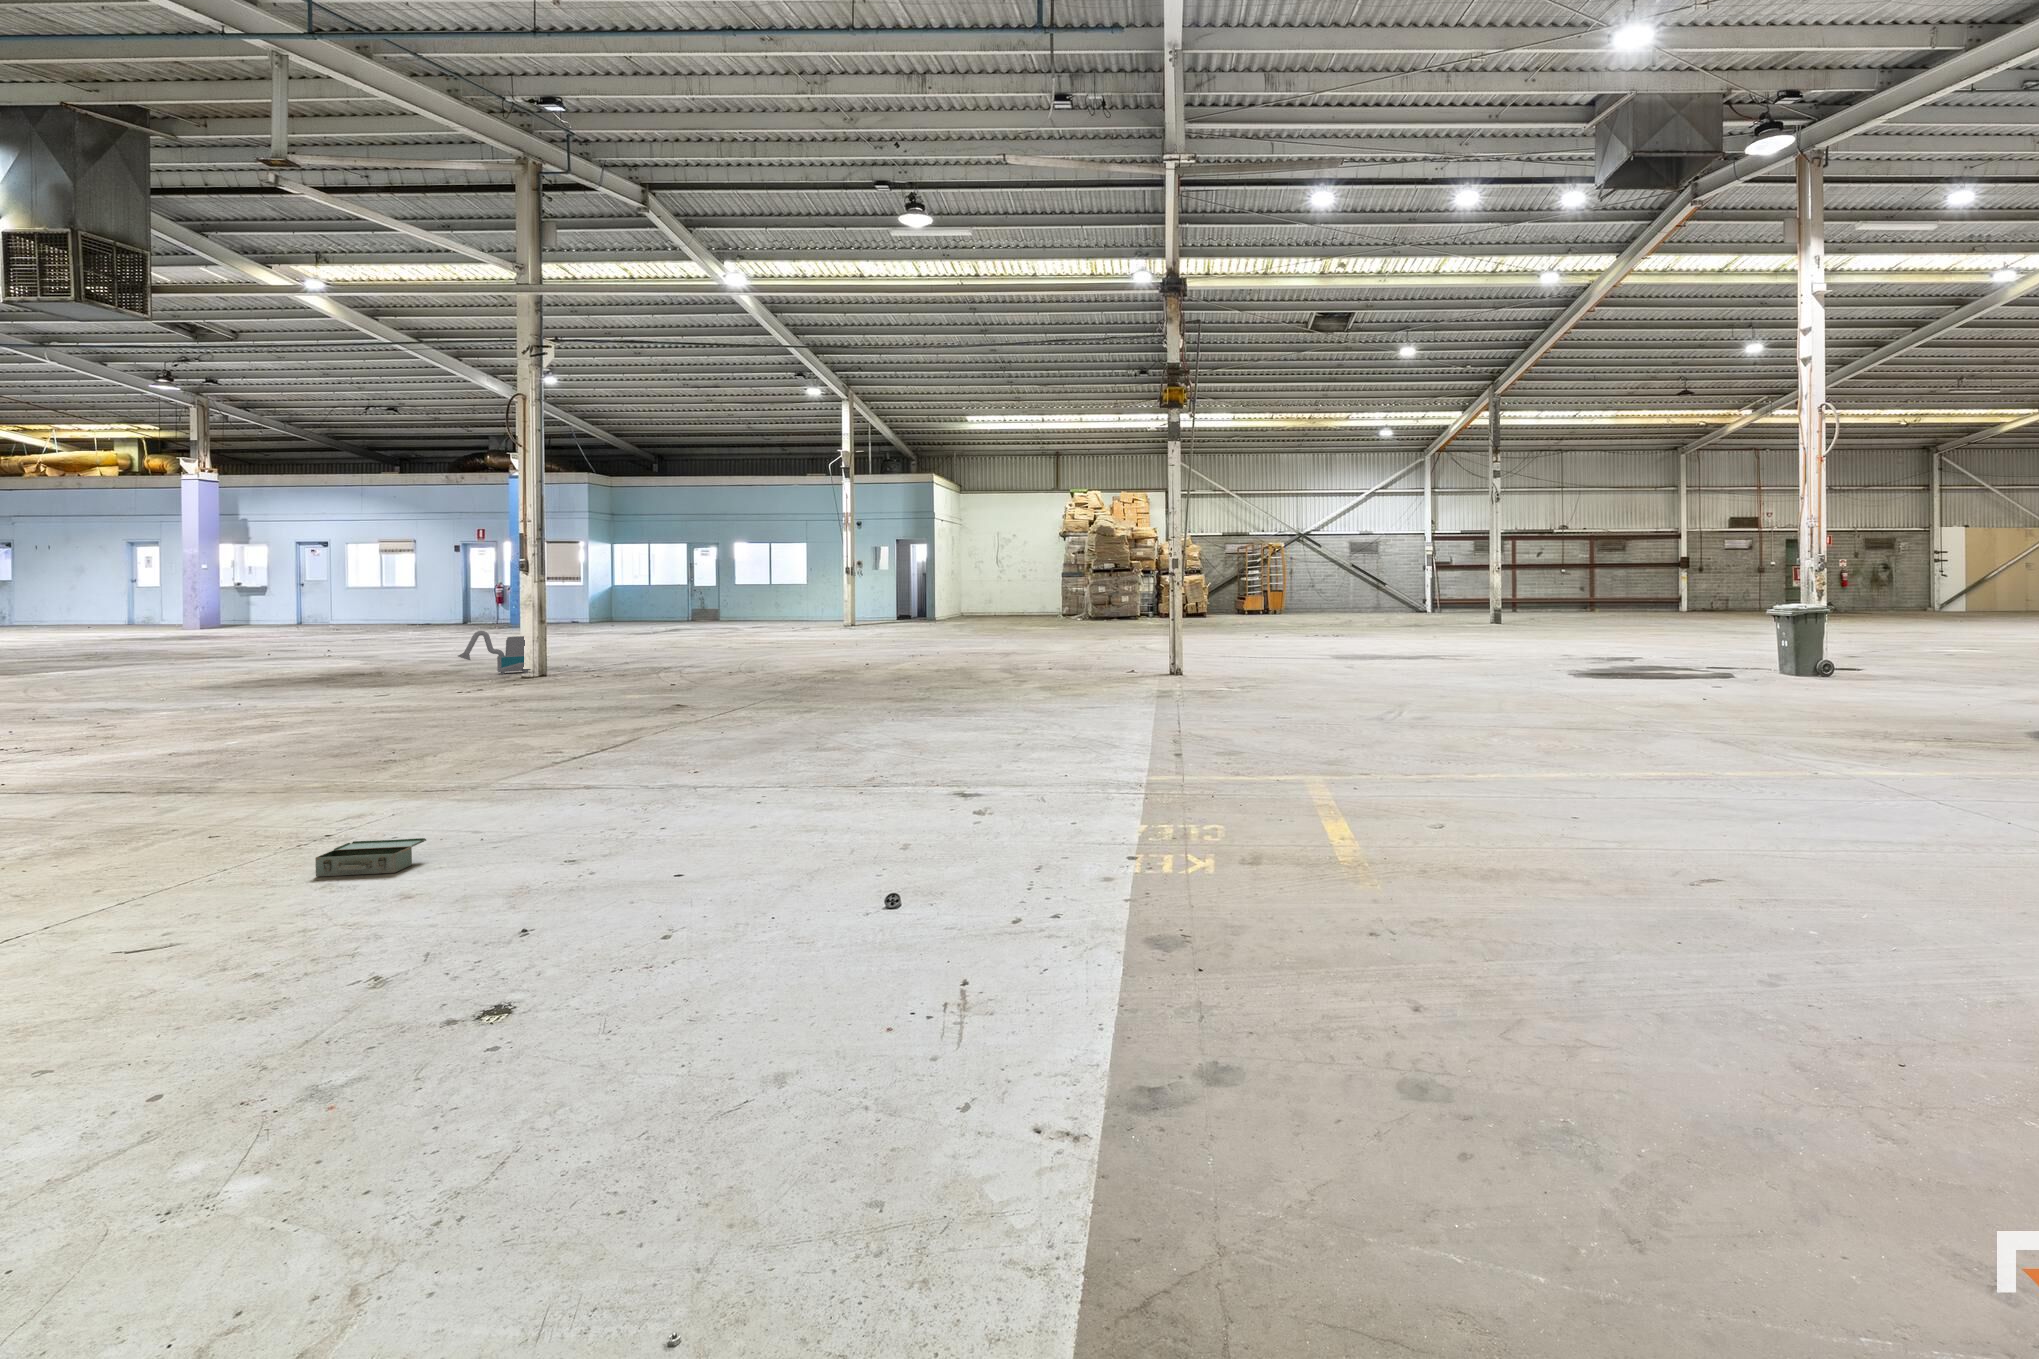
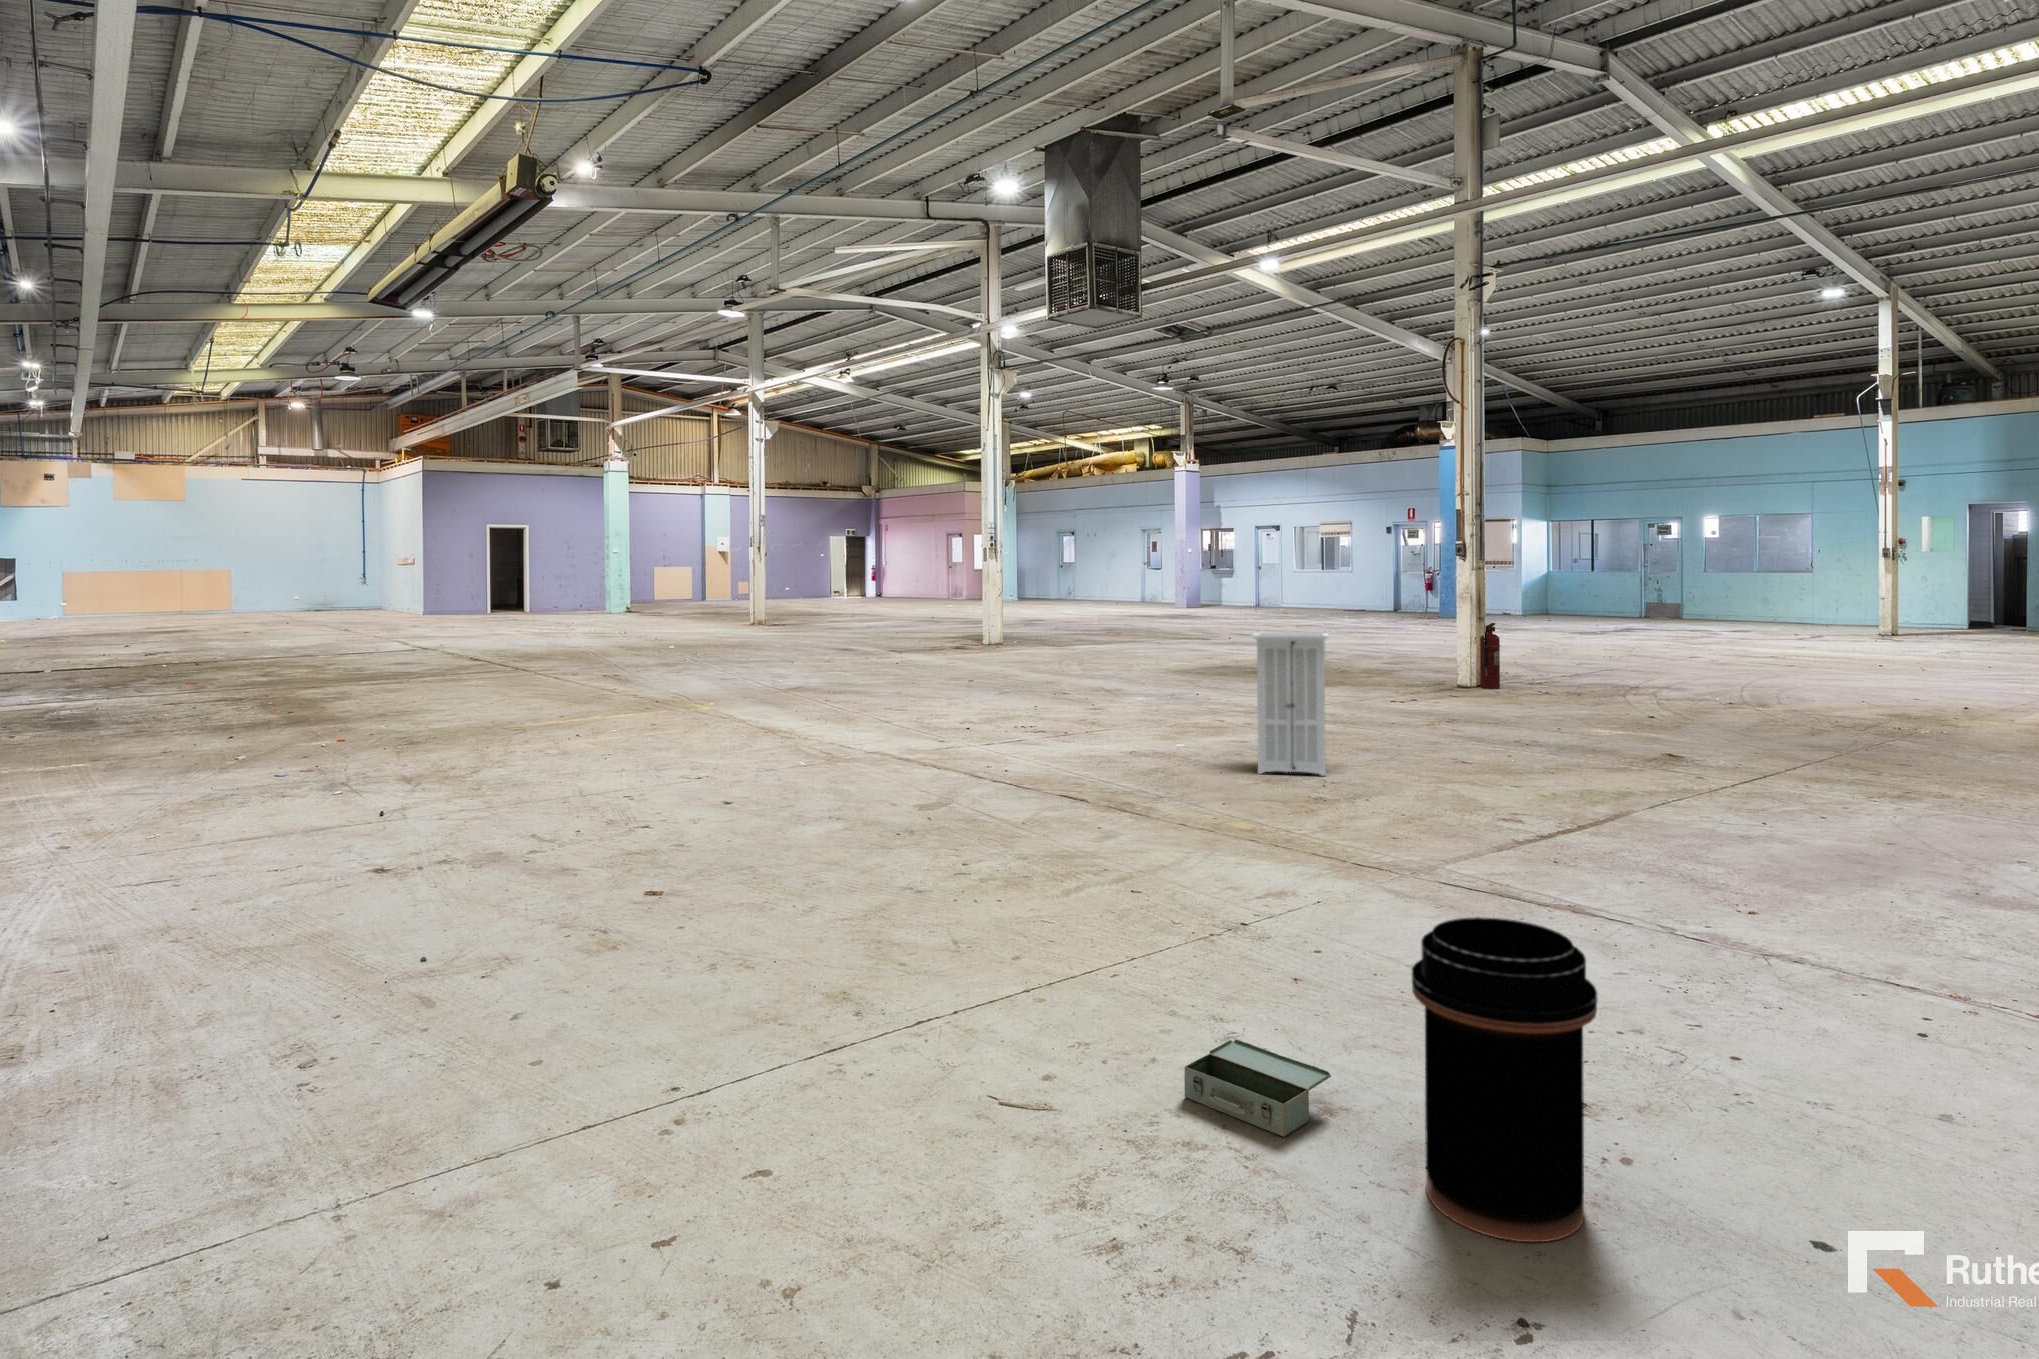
storage cabinet: none [327,618,405,740] -> present [1253,632,1328,776]
fire extinguisher: none [547,619,565,672] -> present [1480,623,1500,689]
vacuum cleaner: present [458,631,531,674] -> none [1385,633,1461,687]
trash can: none [479,723,581,871] -> present [1412,917,1597,1242]

